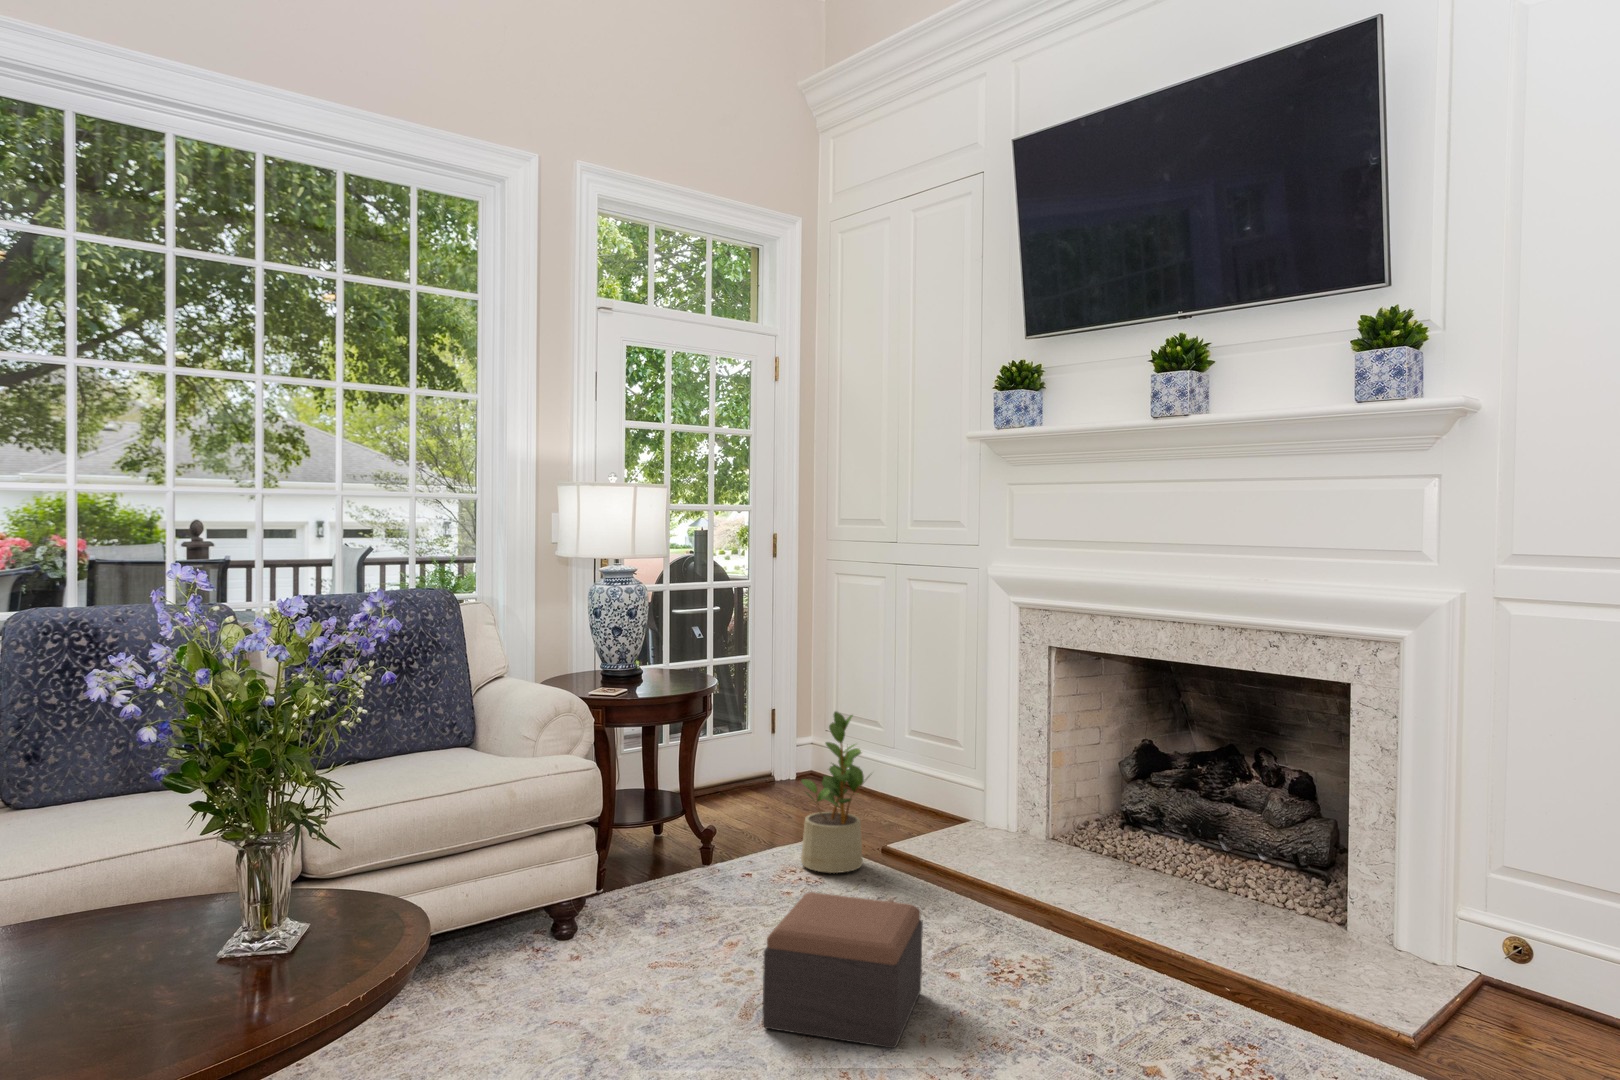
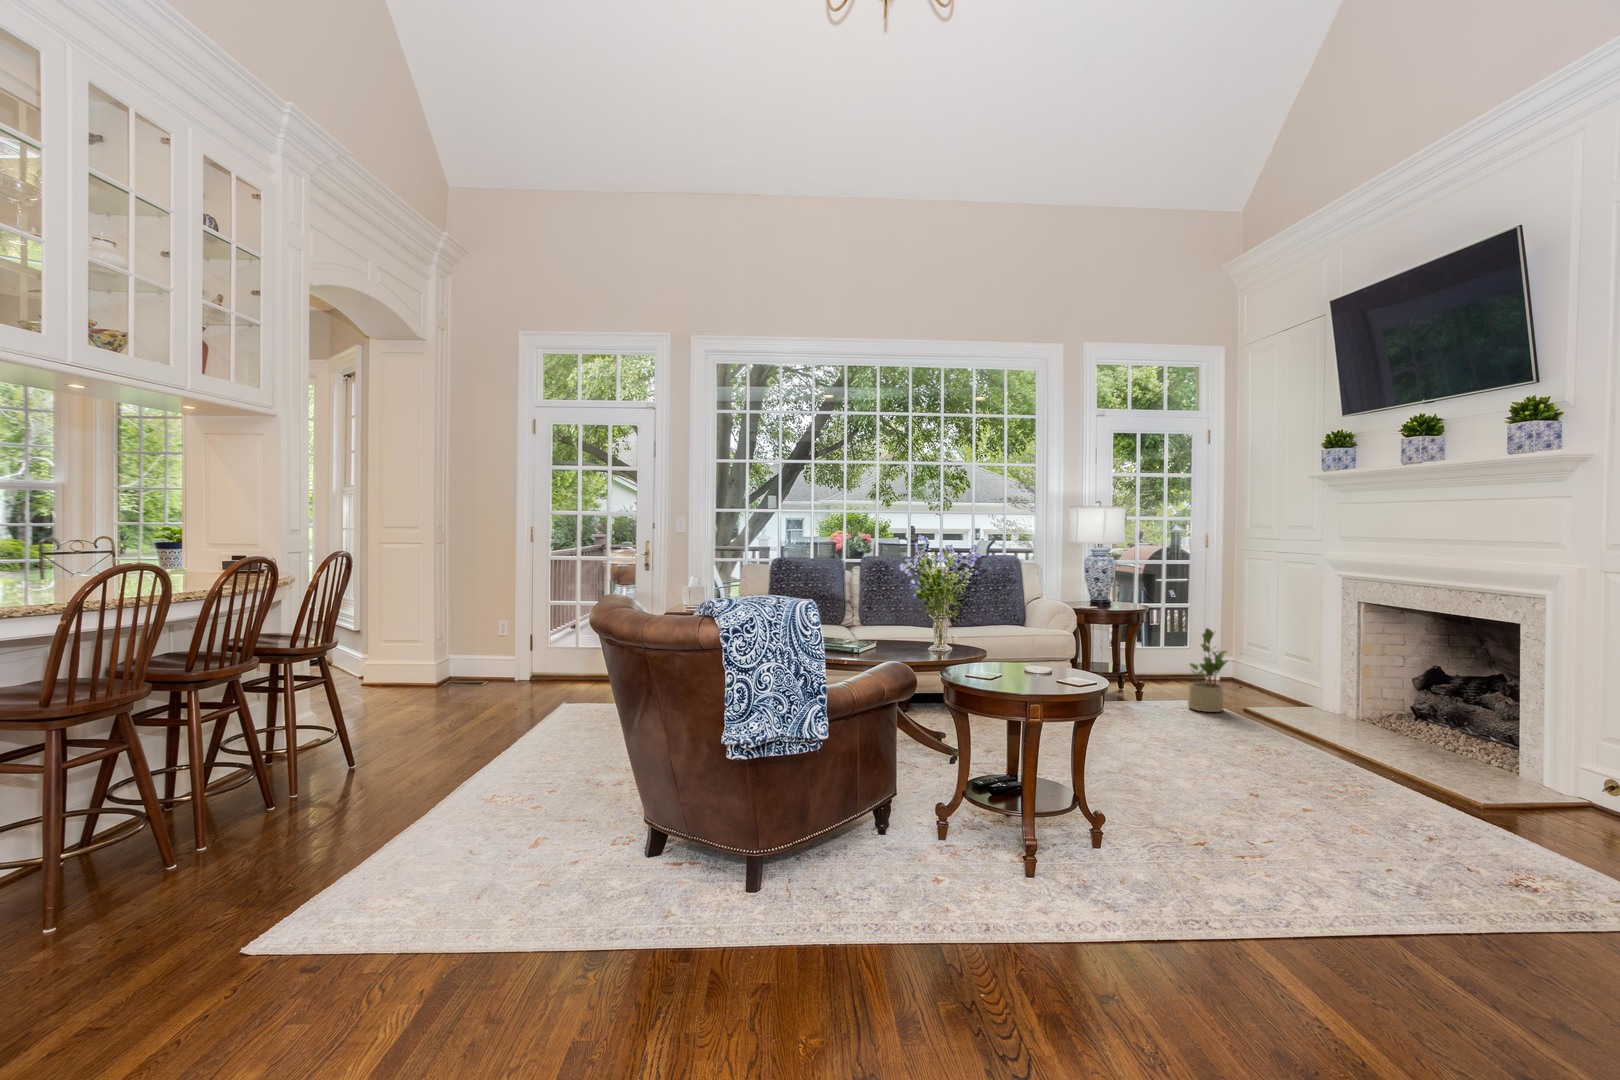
footstool: present [762,892,923,1048] -> none [1113,697,1200,757]

